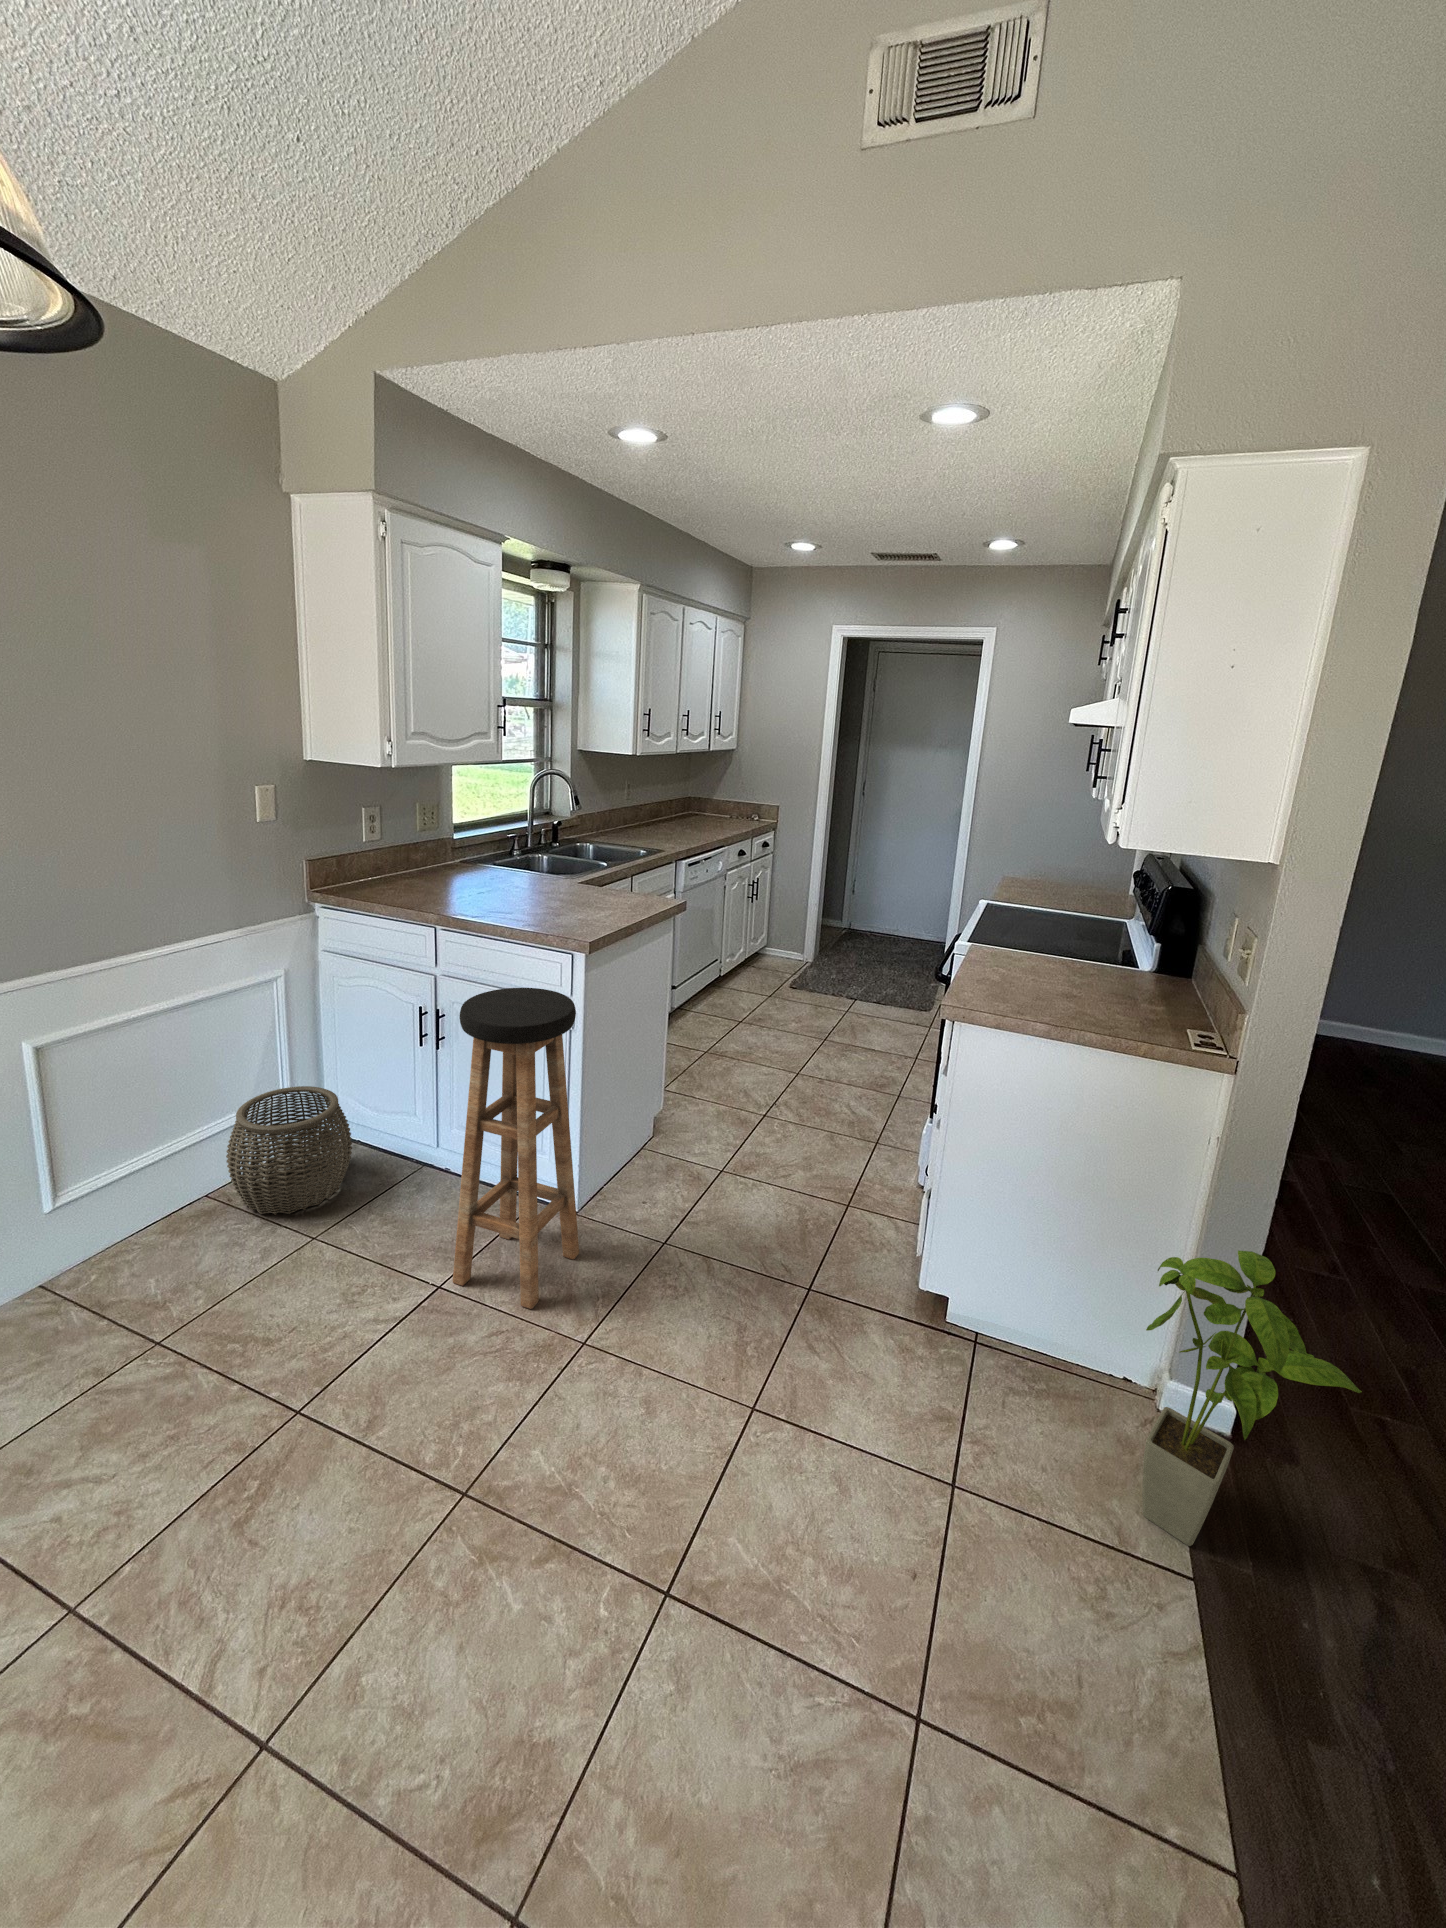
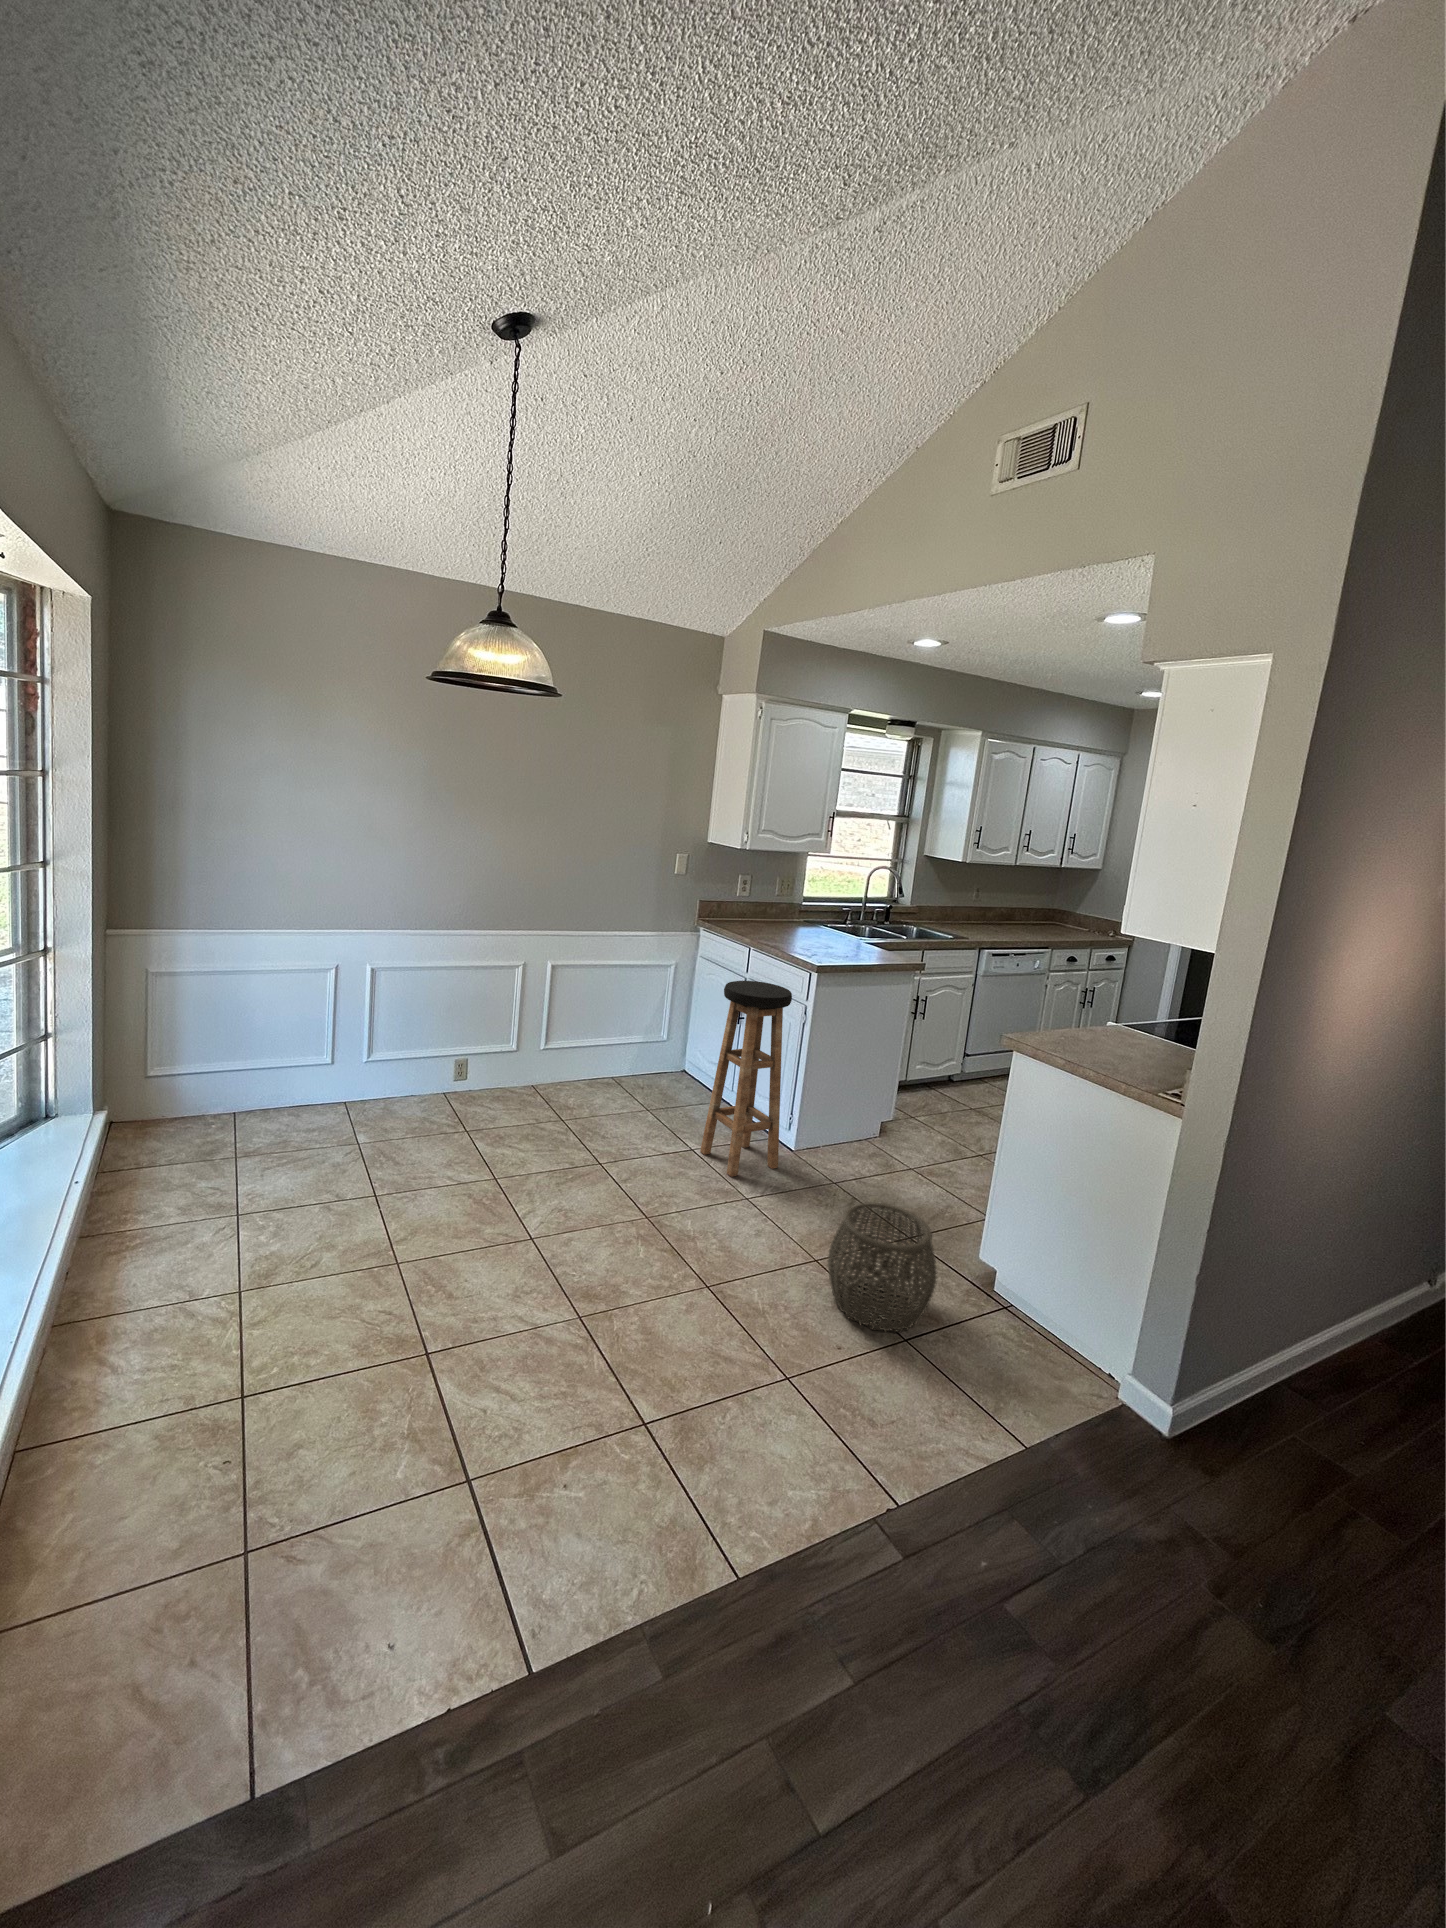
woven basket: present [226,1086,352,1215] -> present [827,1202,937,1332]
house plant: present [1142,1251,1362,1546] -> none [1031,1203,1170,1448]

